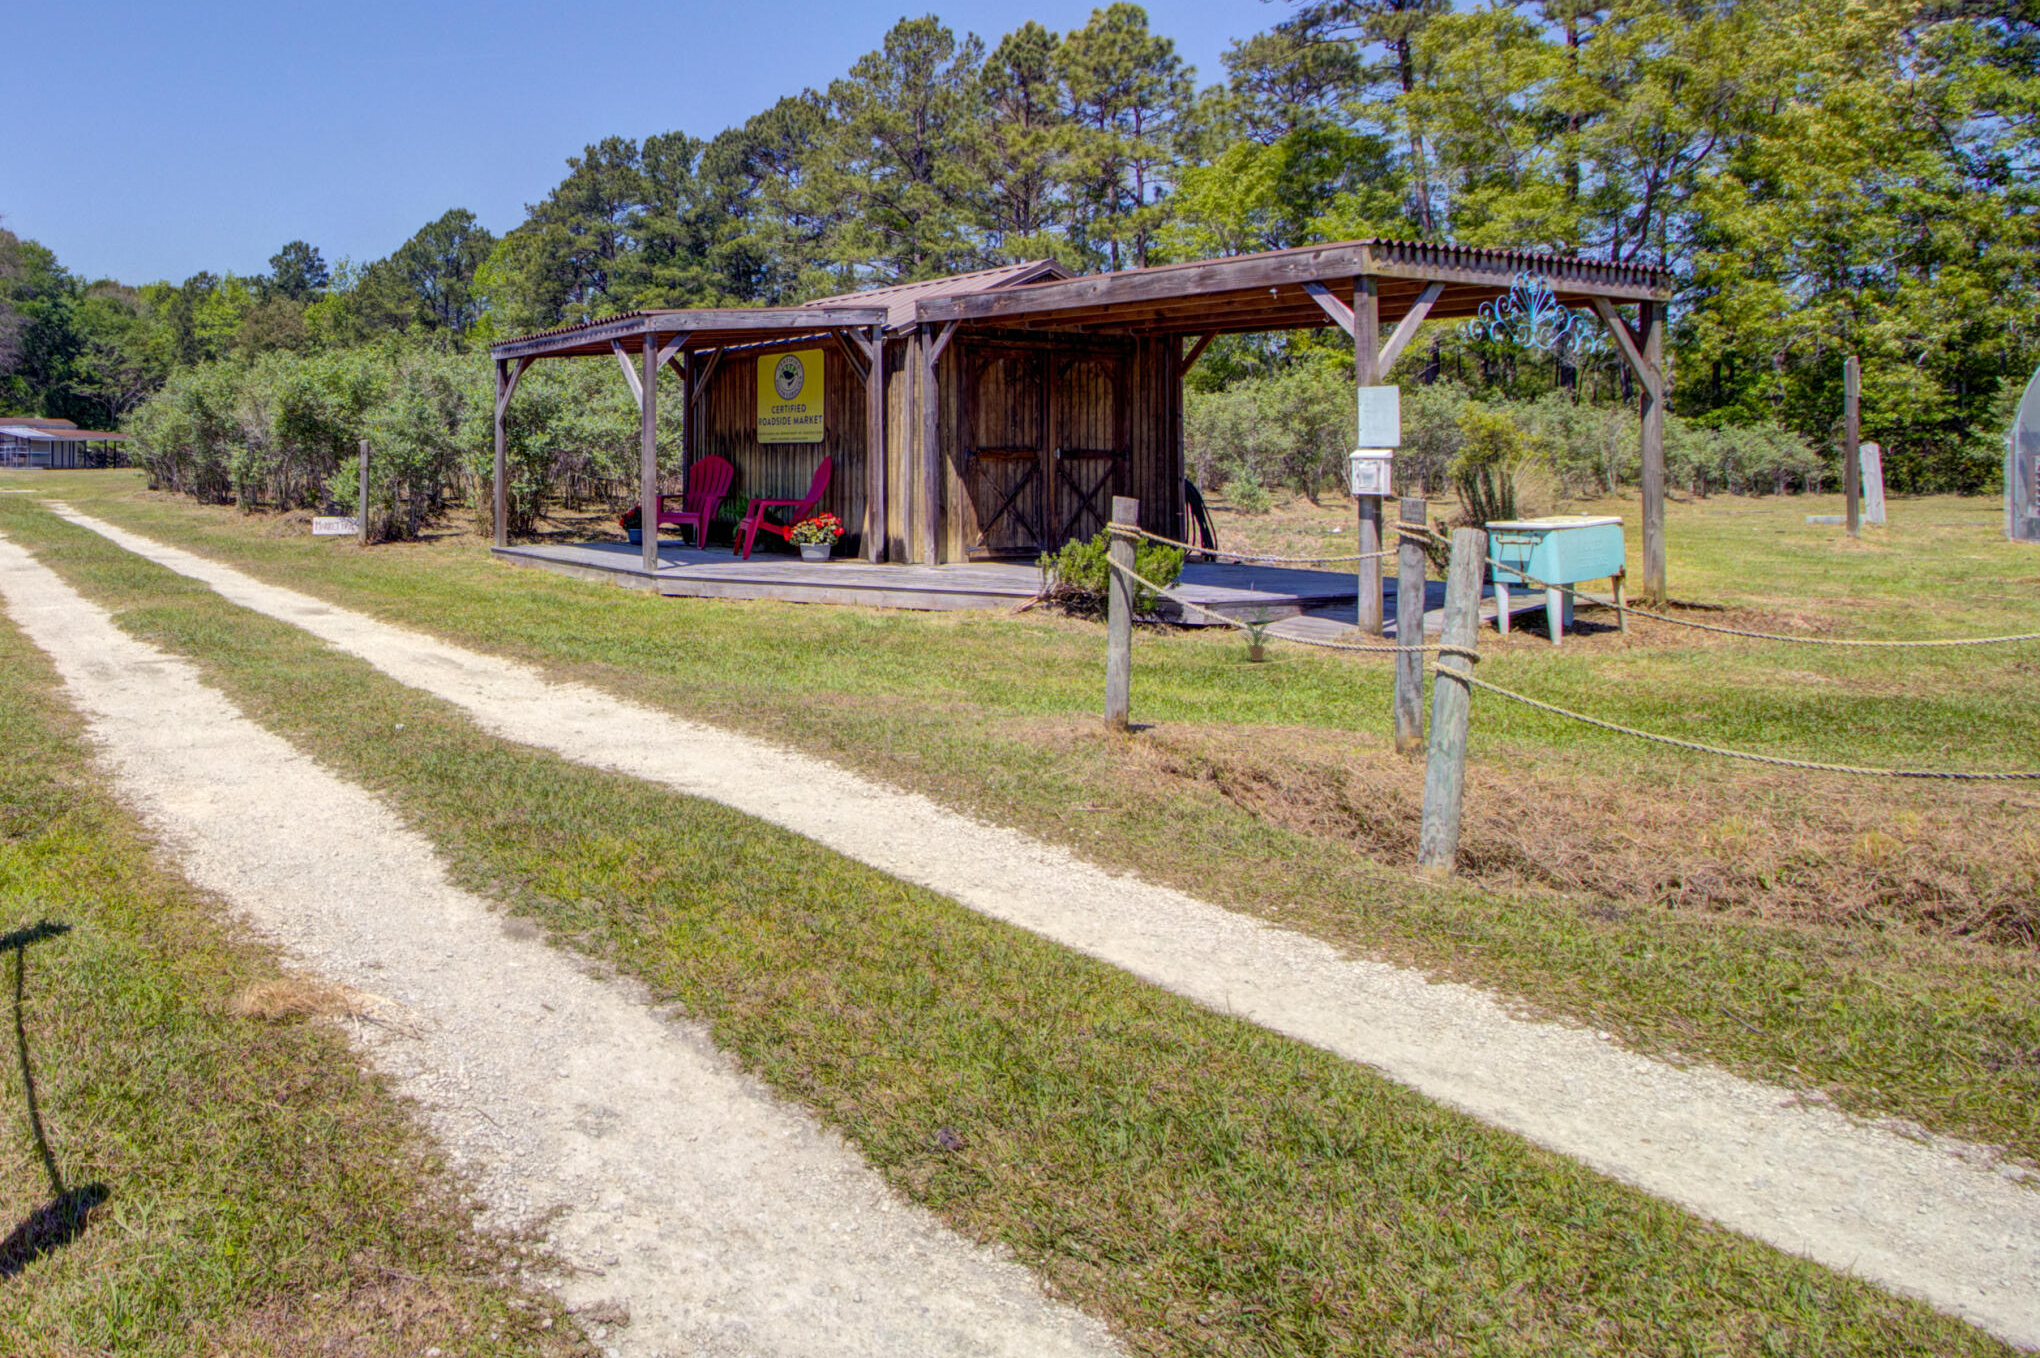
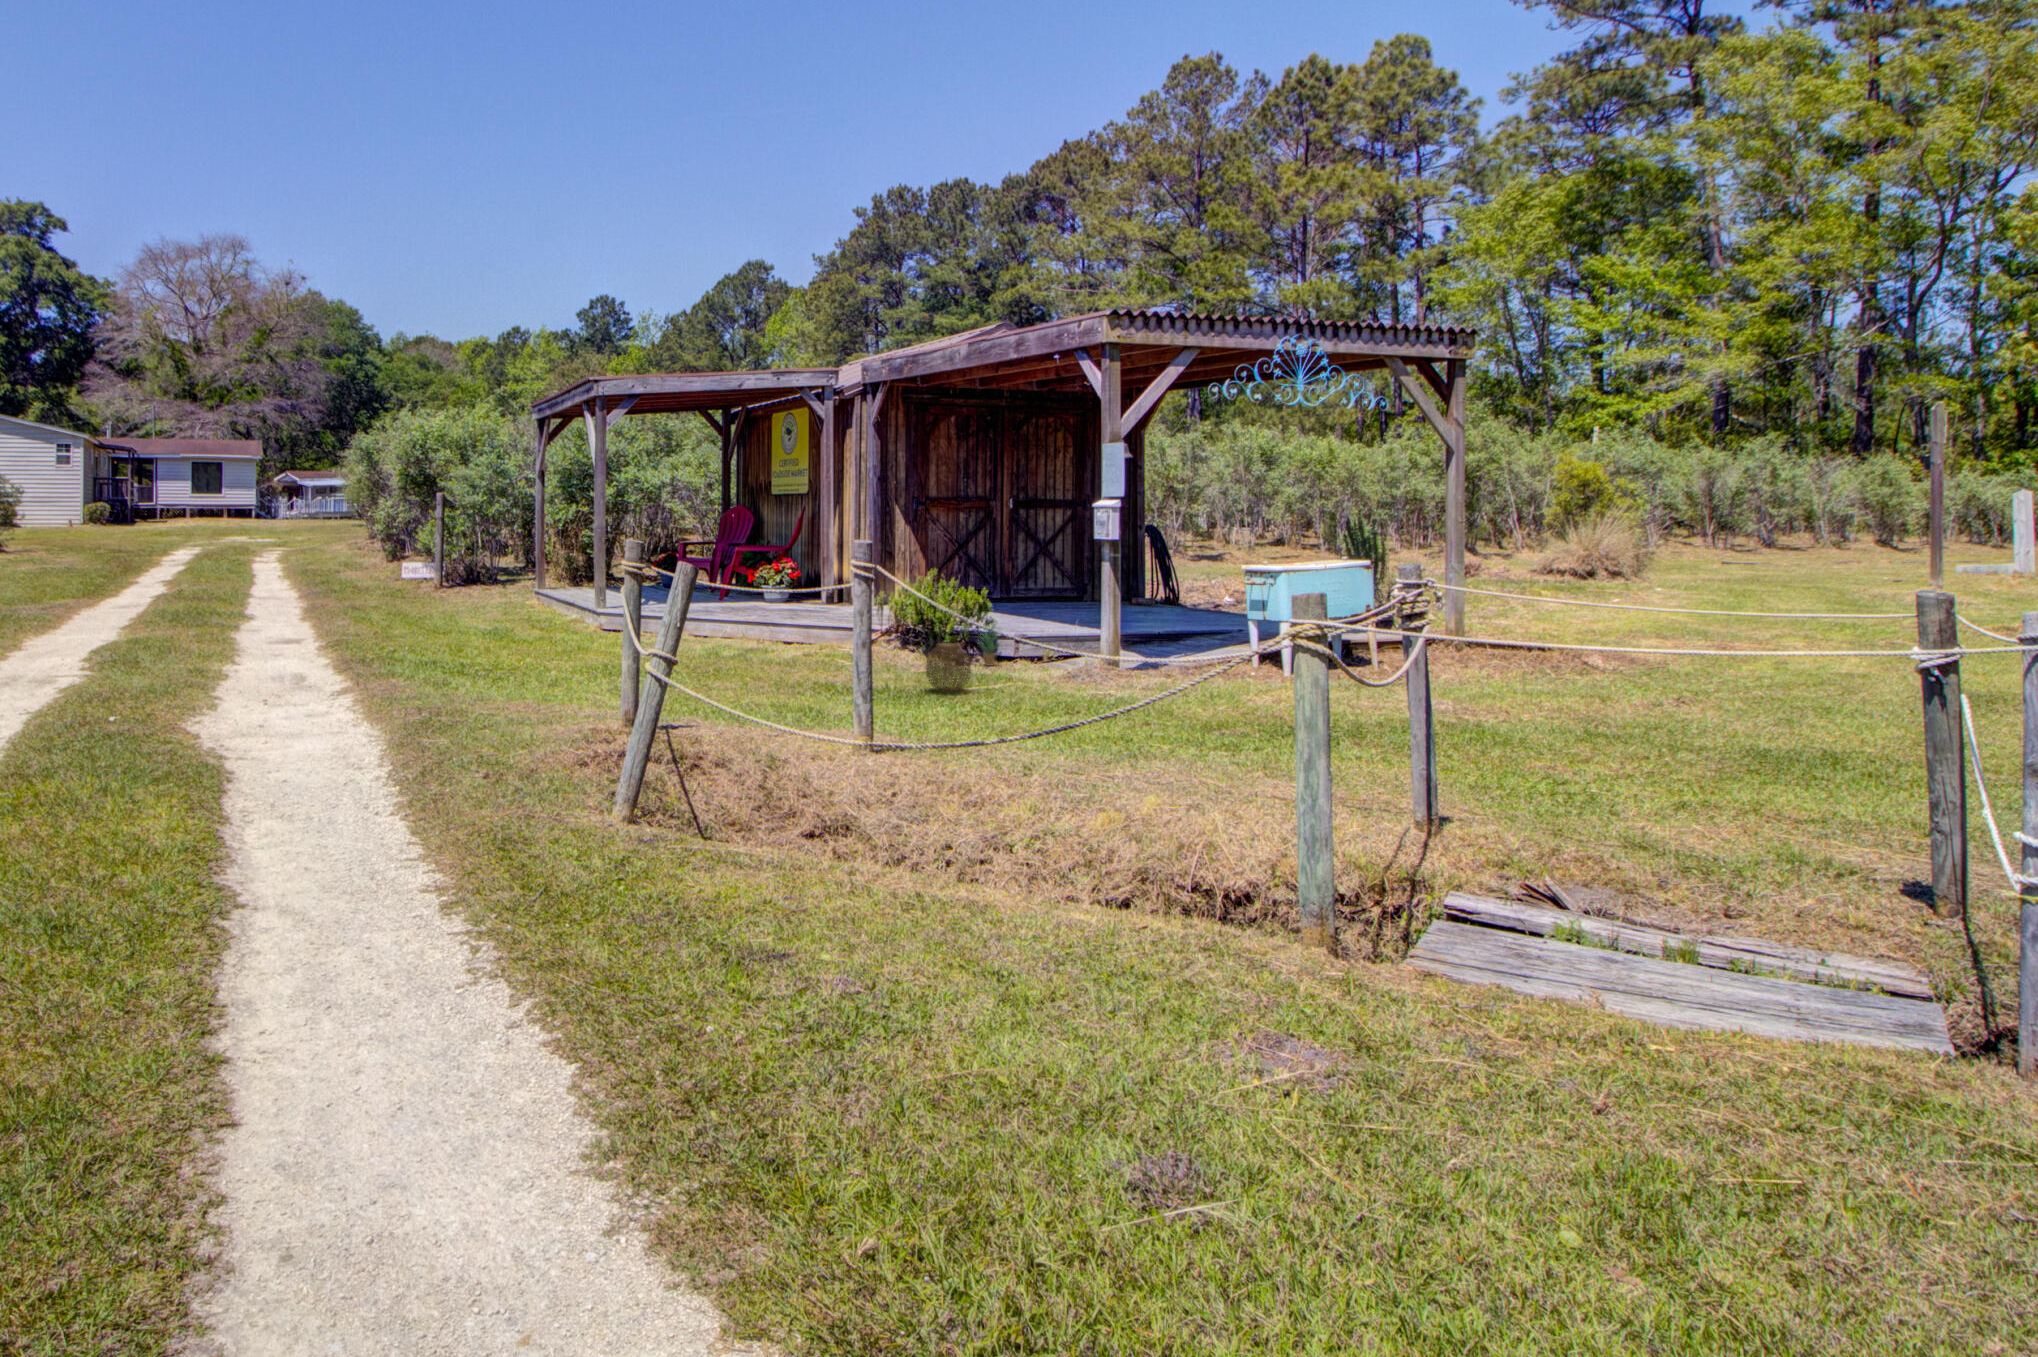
woven basket: none [1276,644,1341,708] -> present [926,643,971,692]

